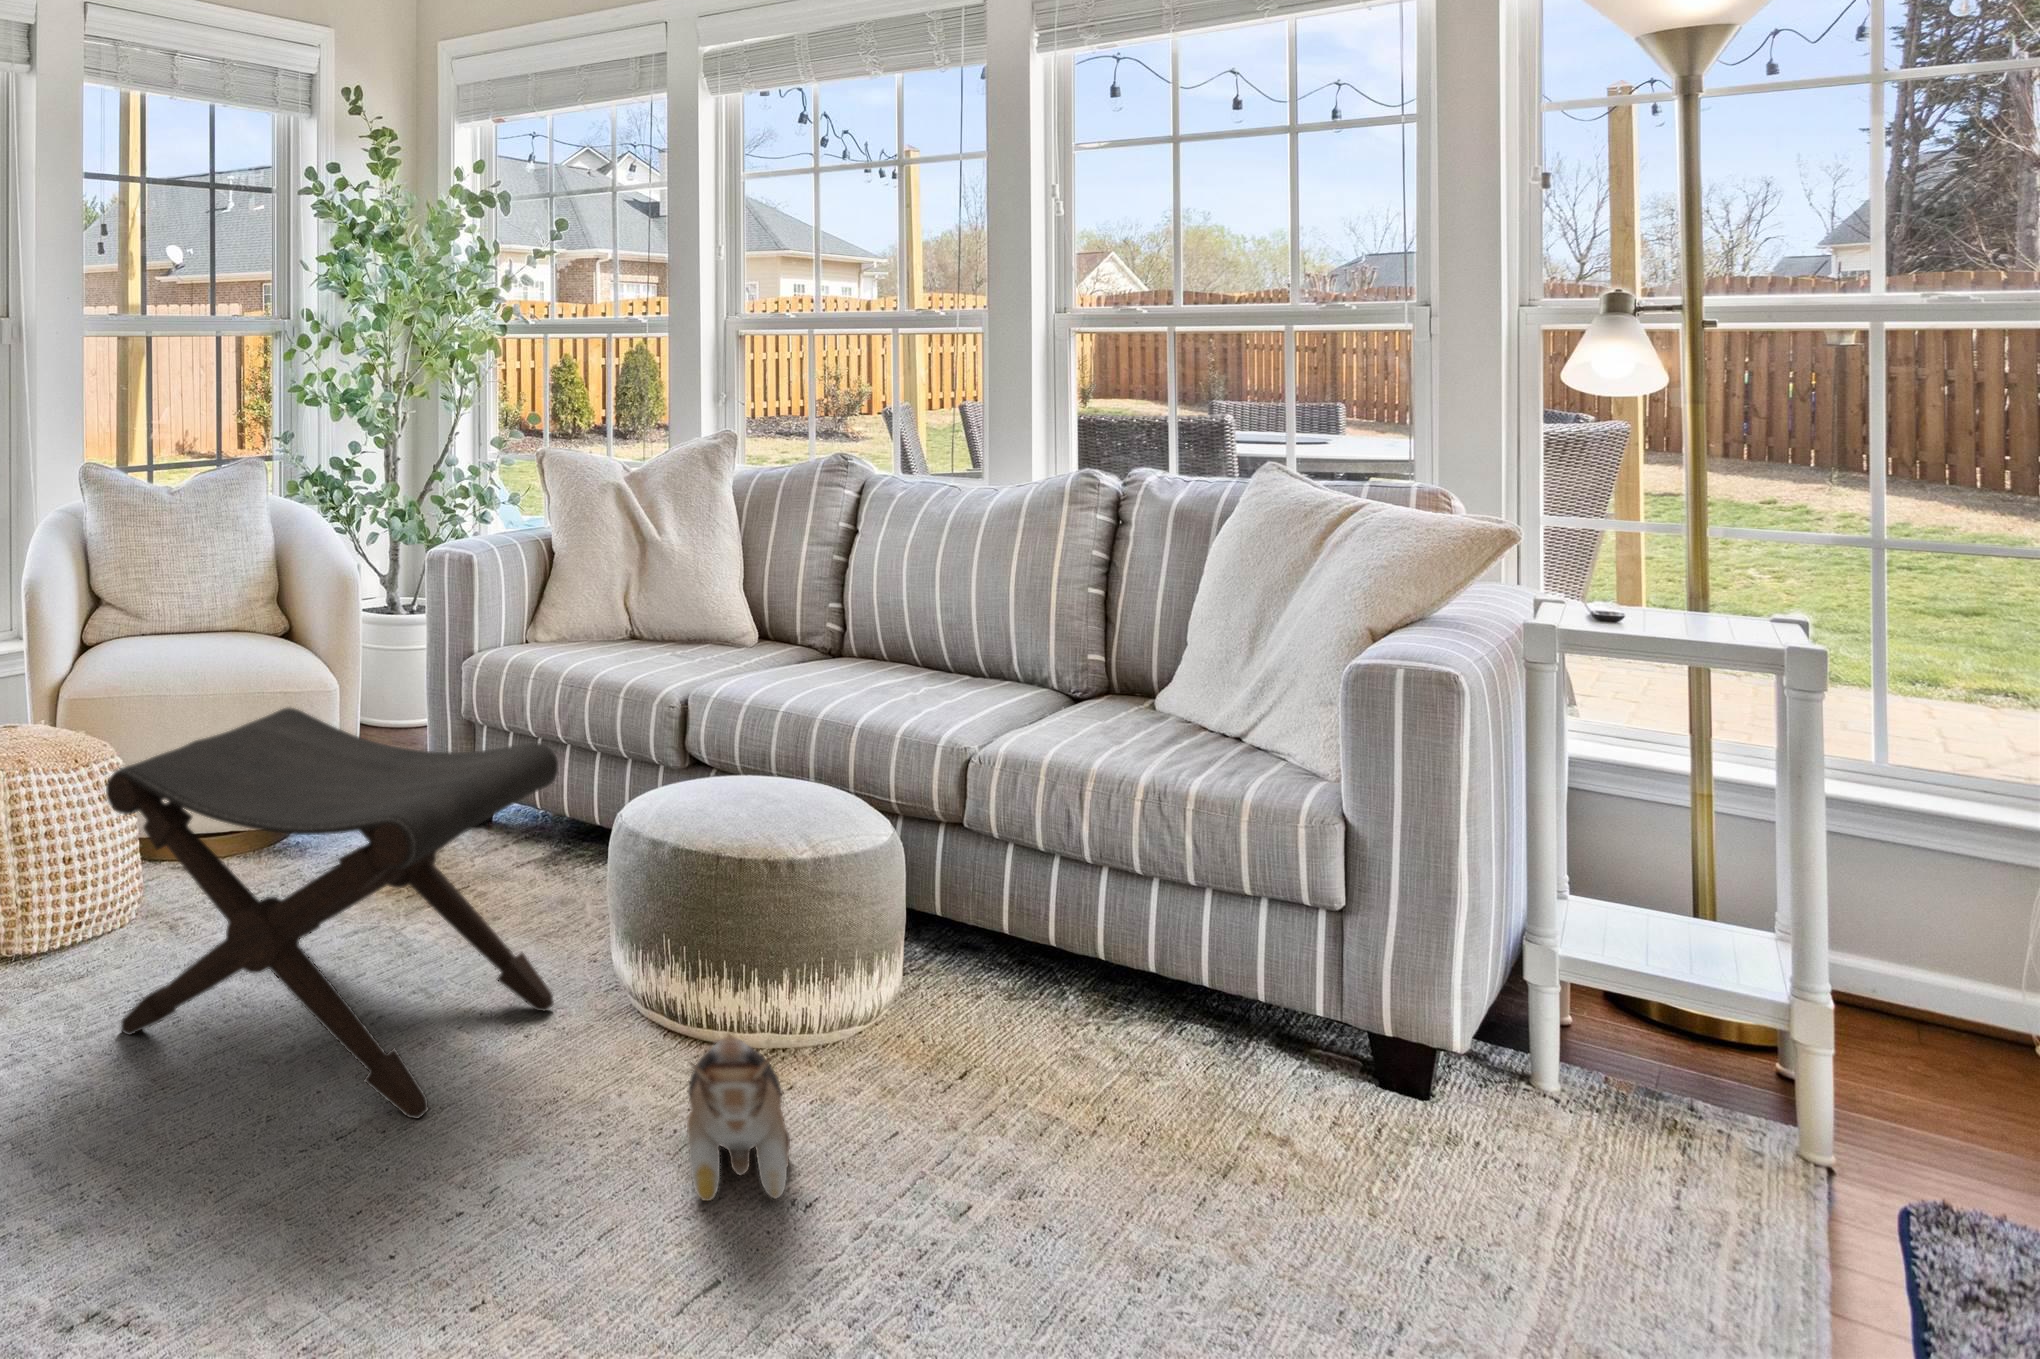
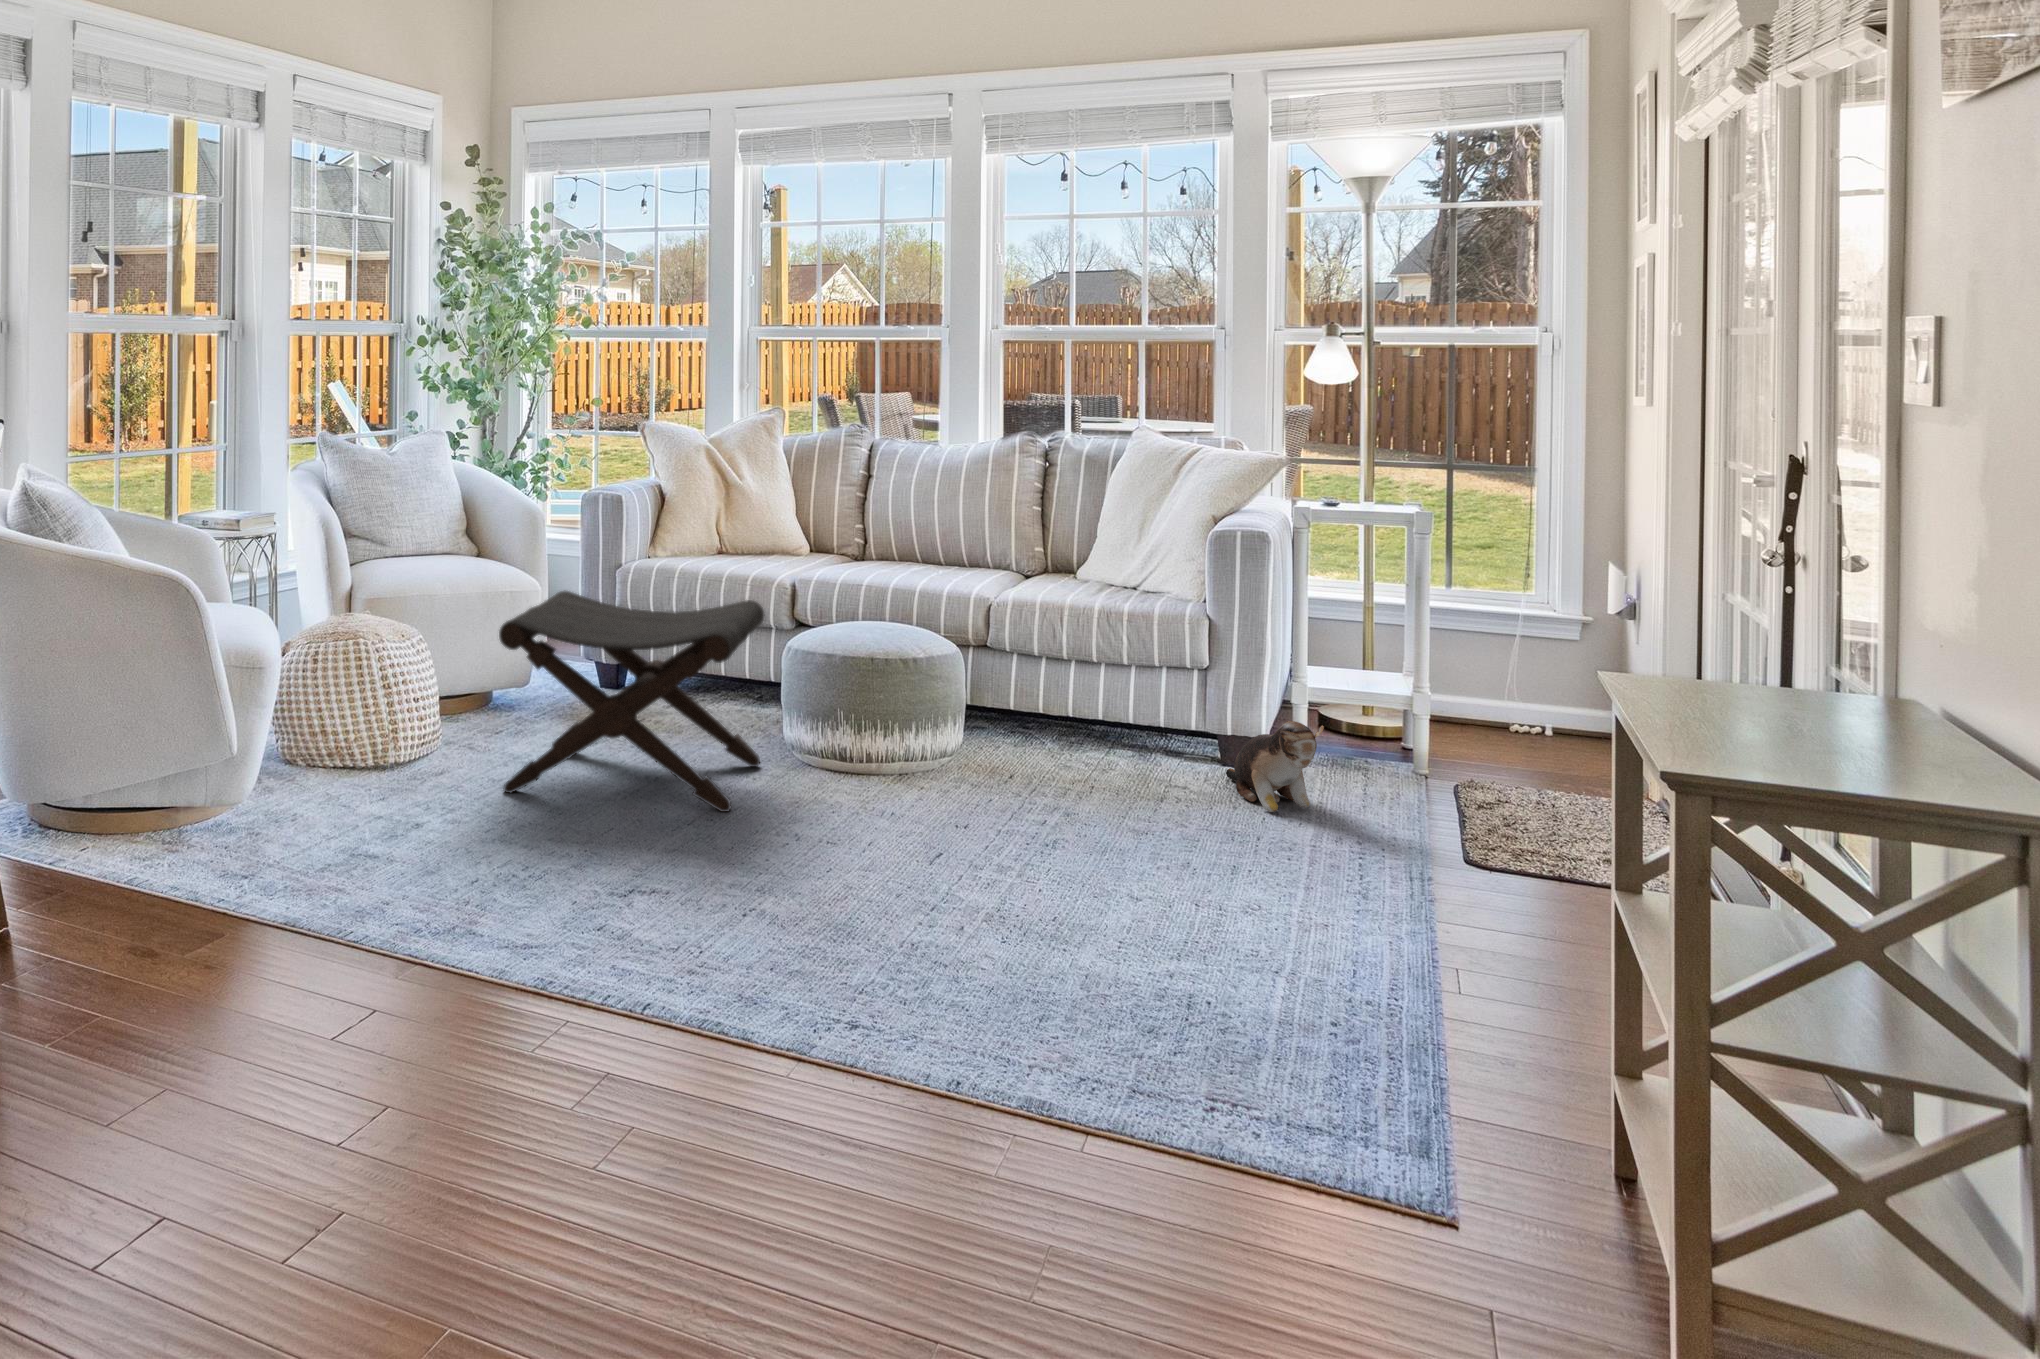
plush toy: present [687,1035,790,1201] -> present [1226,721,1324,812]

